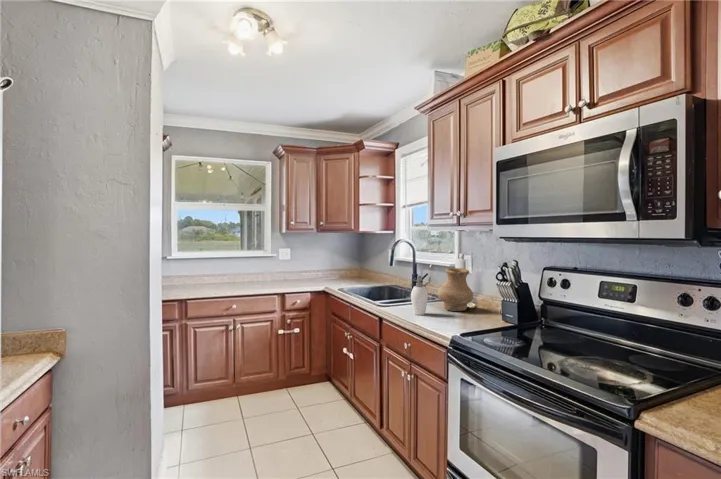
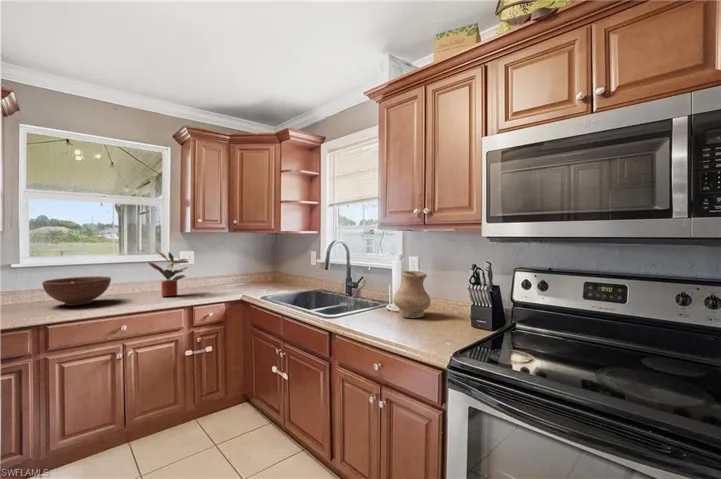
potted plant: none [253,247,284,286] -> present [149,251,188,297]
fruit bowl: none [184,267,227,288] -> present [42,276,111,306]
soap dispenser: present [411,276,428,315] -> none [370,281,390,327]

